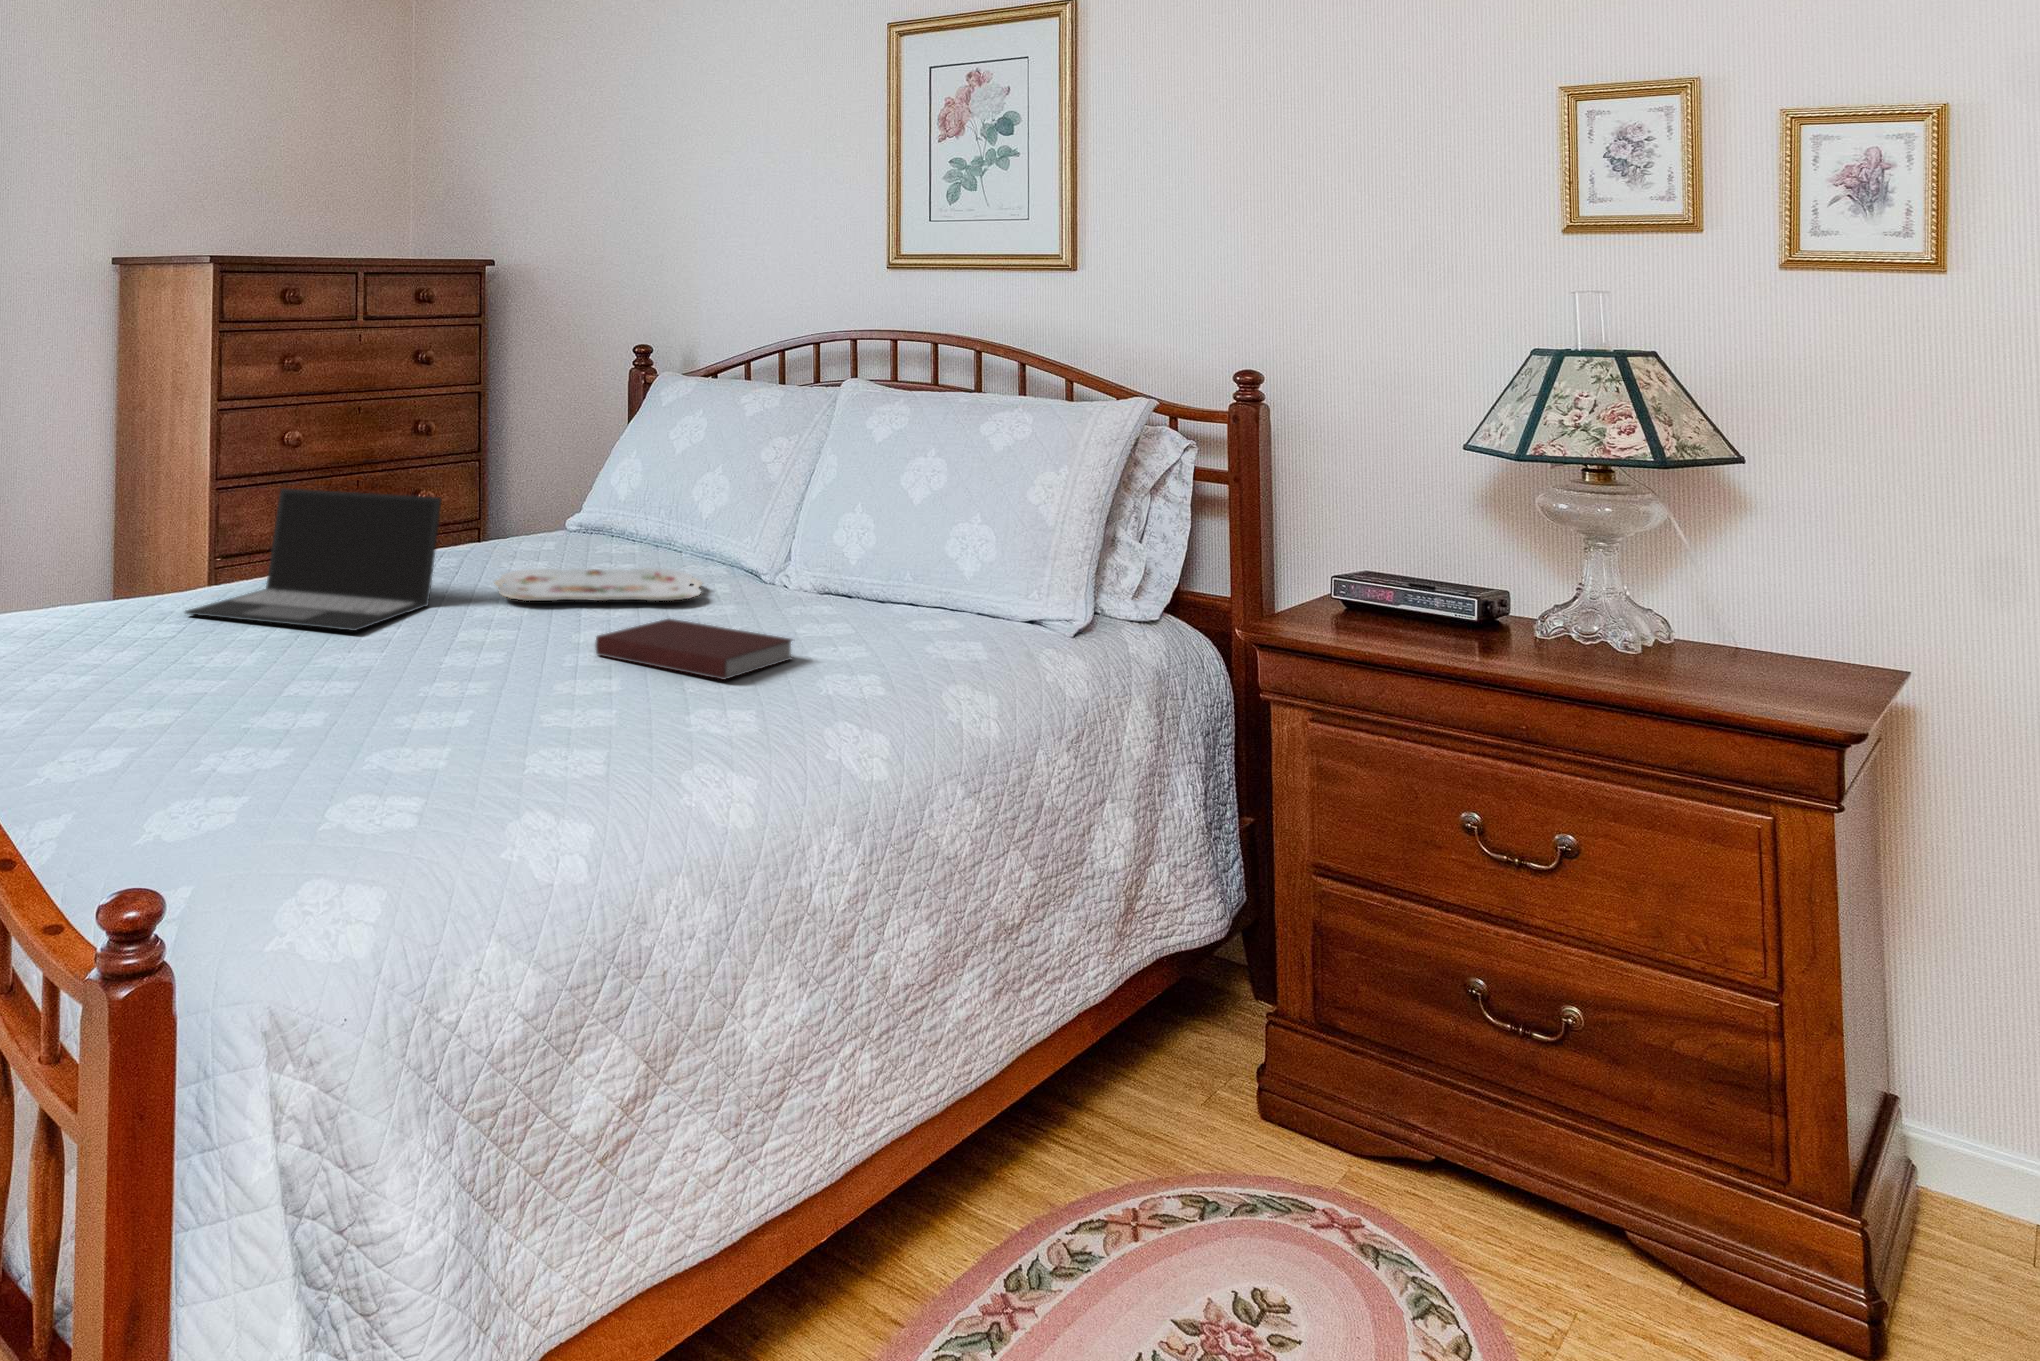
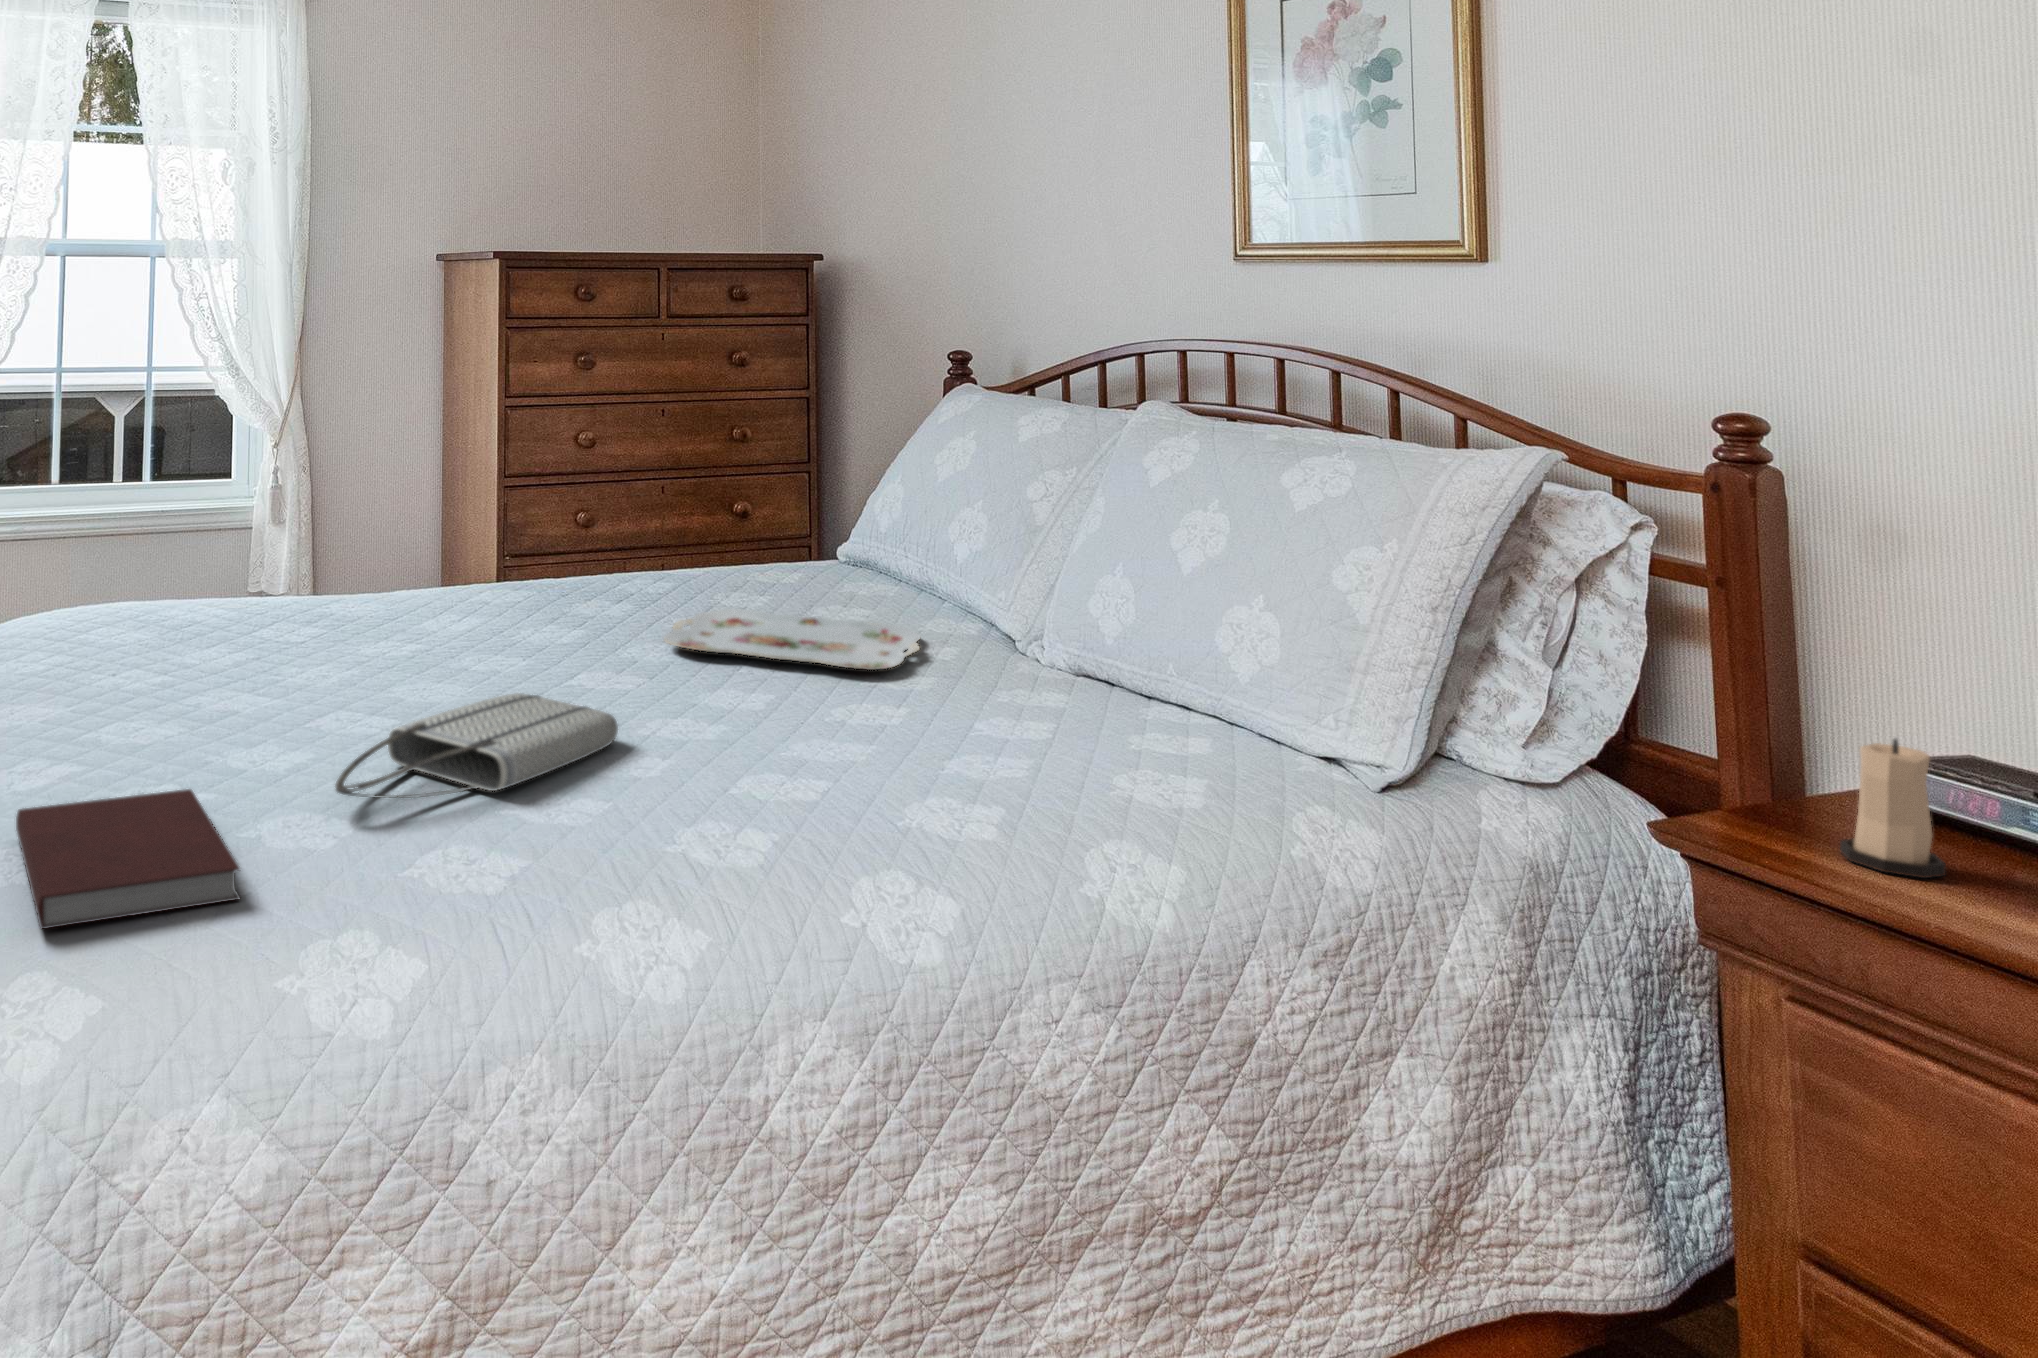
laptop: present [186,488,442,631] -> none [337,499,607,666]
candle: none [1329,552,1381,632] -> present [1840,739,1946,878]
notebook: present [596,619,792,680] -> present [16,789,240,929]
tote bag: none [385,640,552,723] -> present [335,693,618,798]

